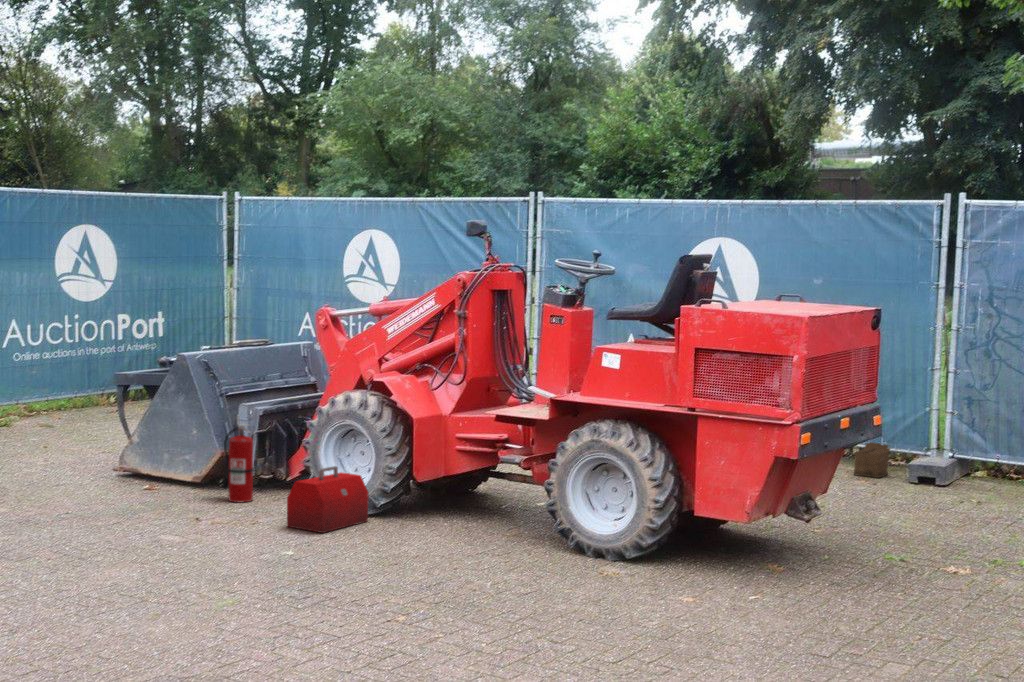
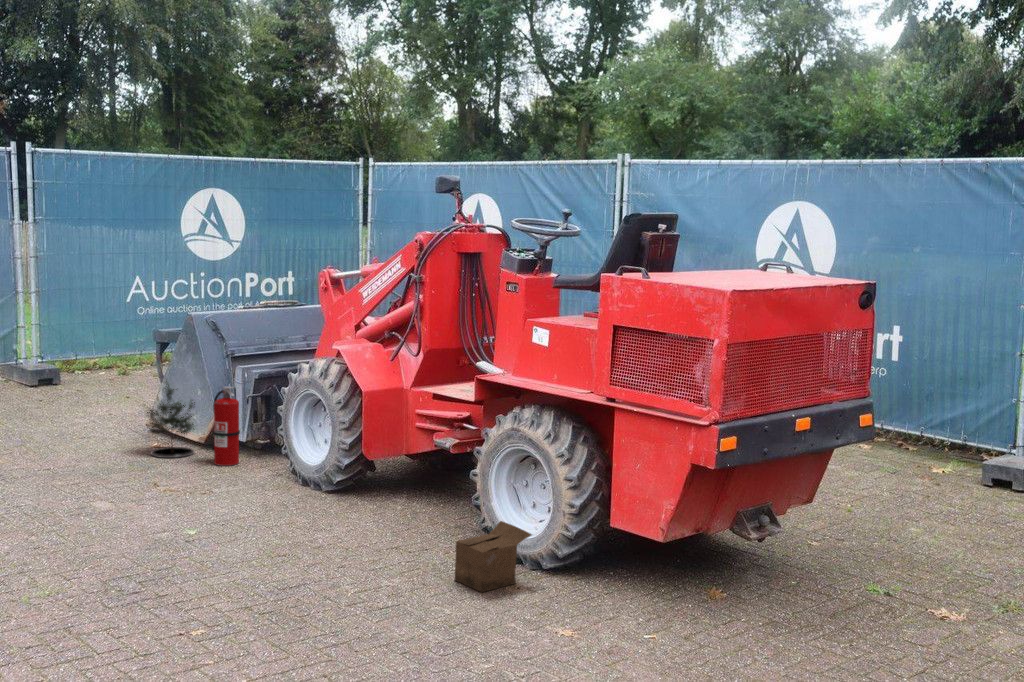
potted tree: none [146,419,201,499] -> present [144,381,195,458]
cardboard box: present [854,442,890,478] -> present [455,521,532,592]
toolbox: present [287,466,368,533] -> none [231,437,322,509]

